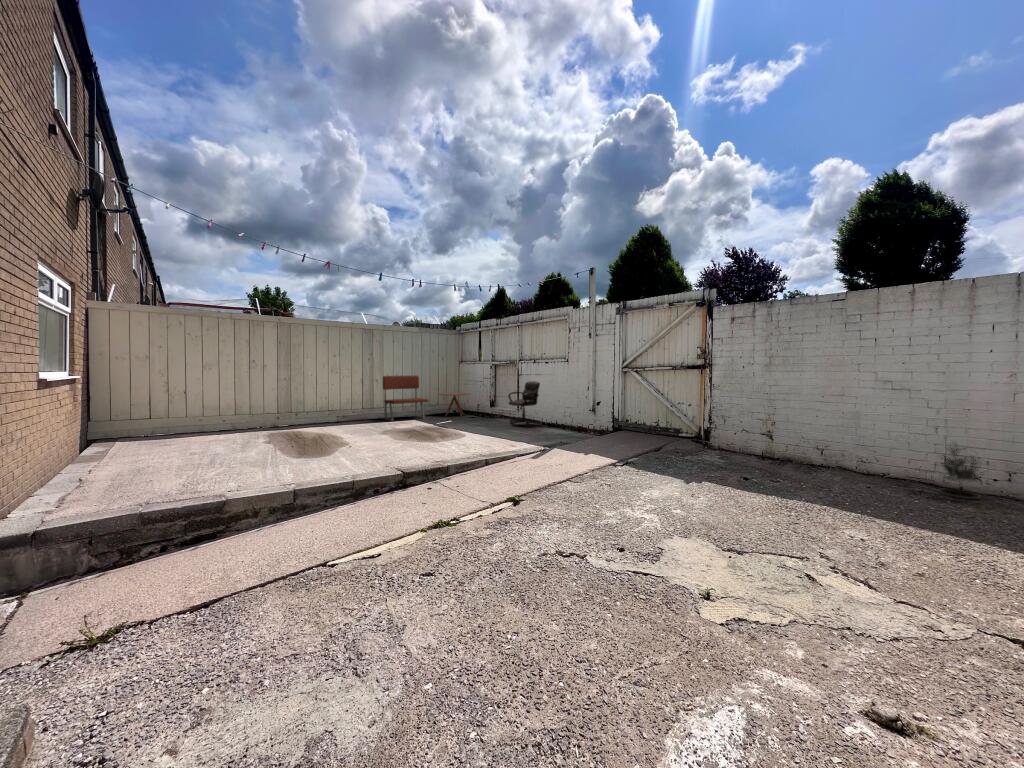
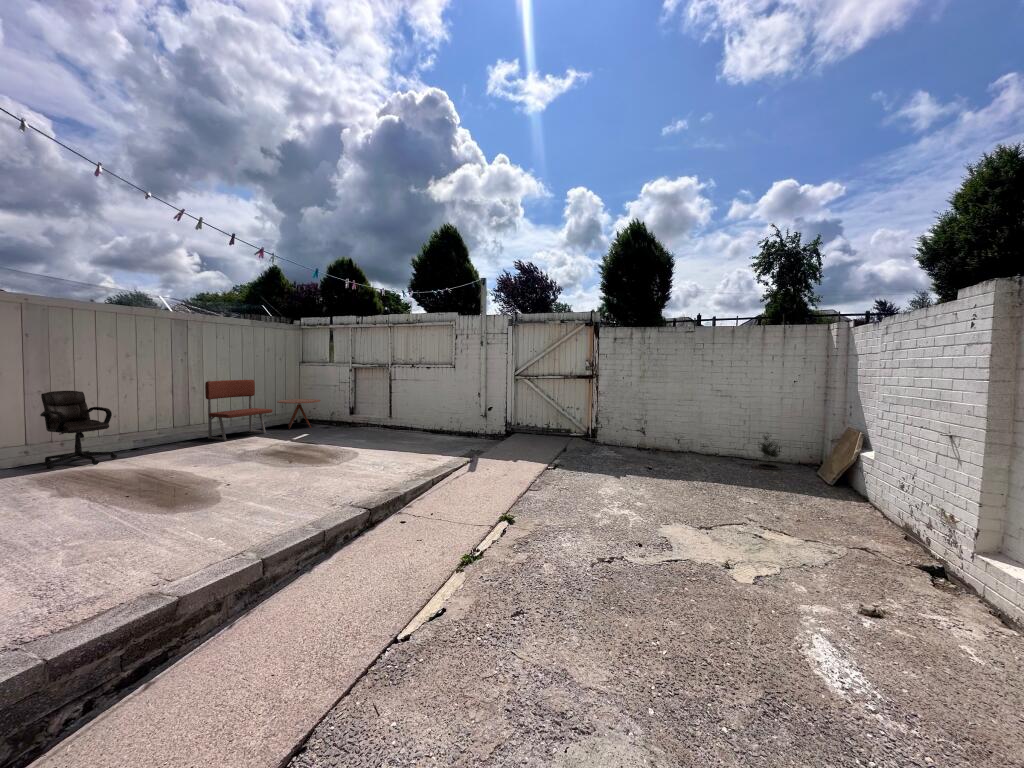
chair: present [508,381,541,427] -> present [40,391,117,469]

